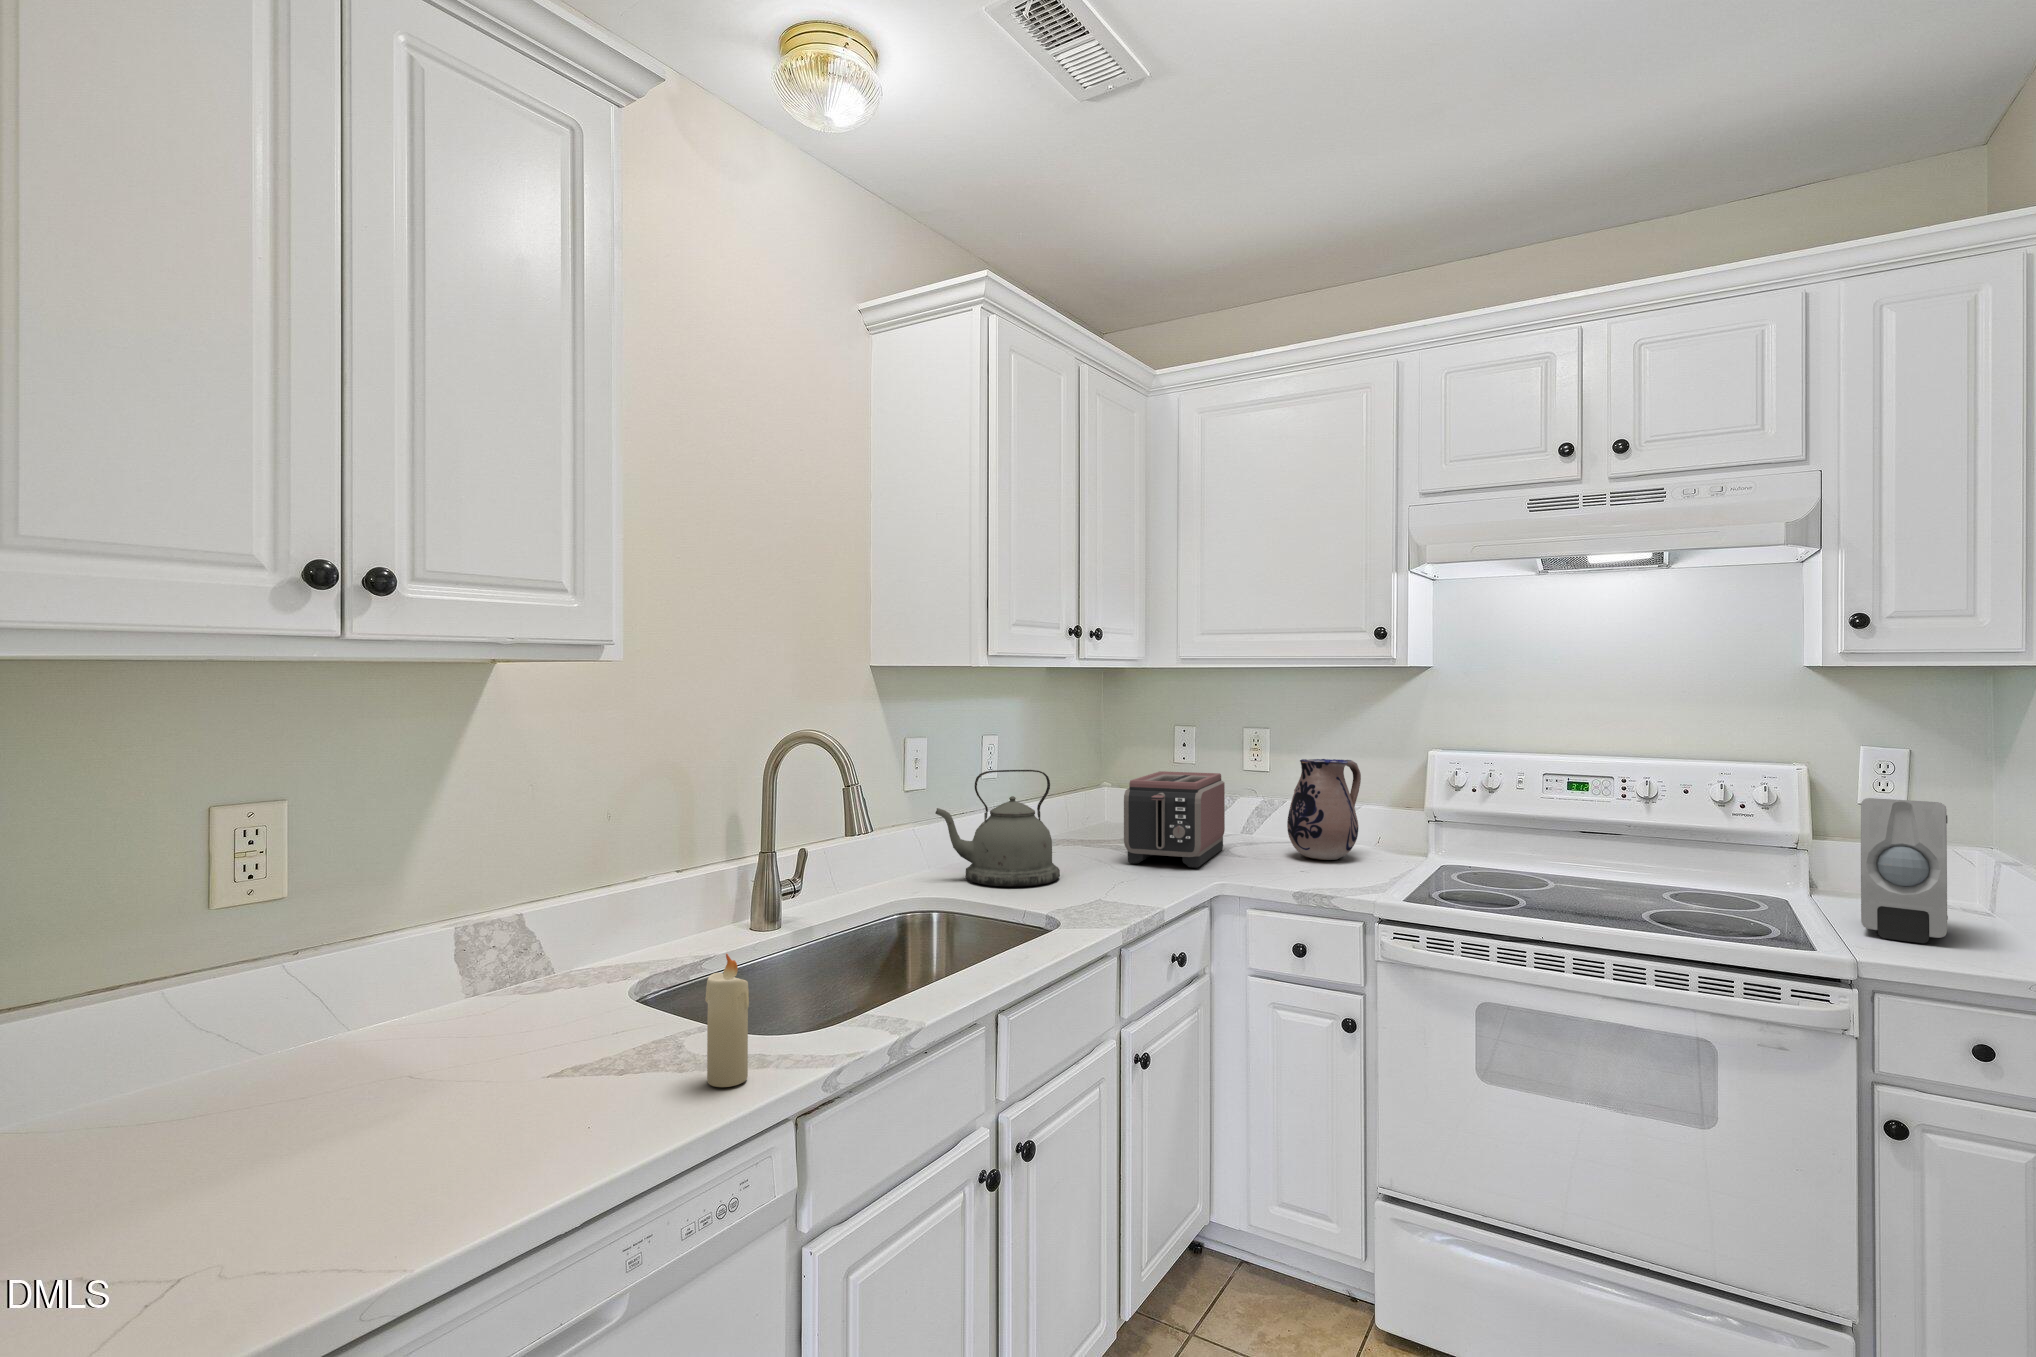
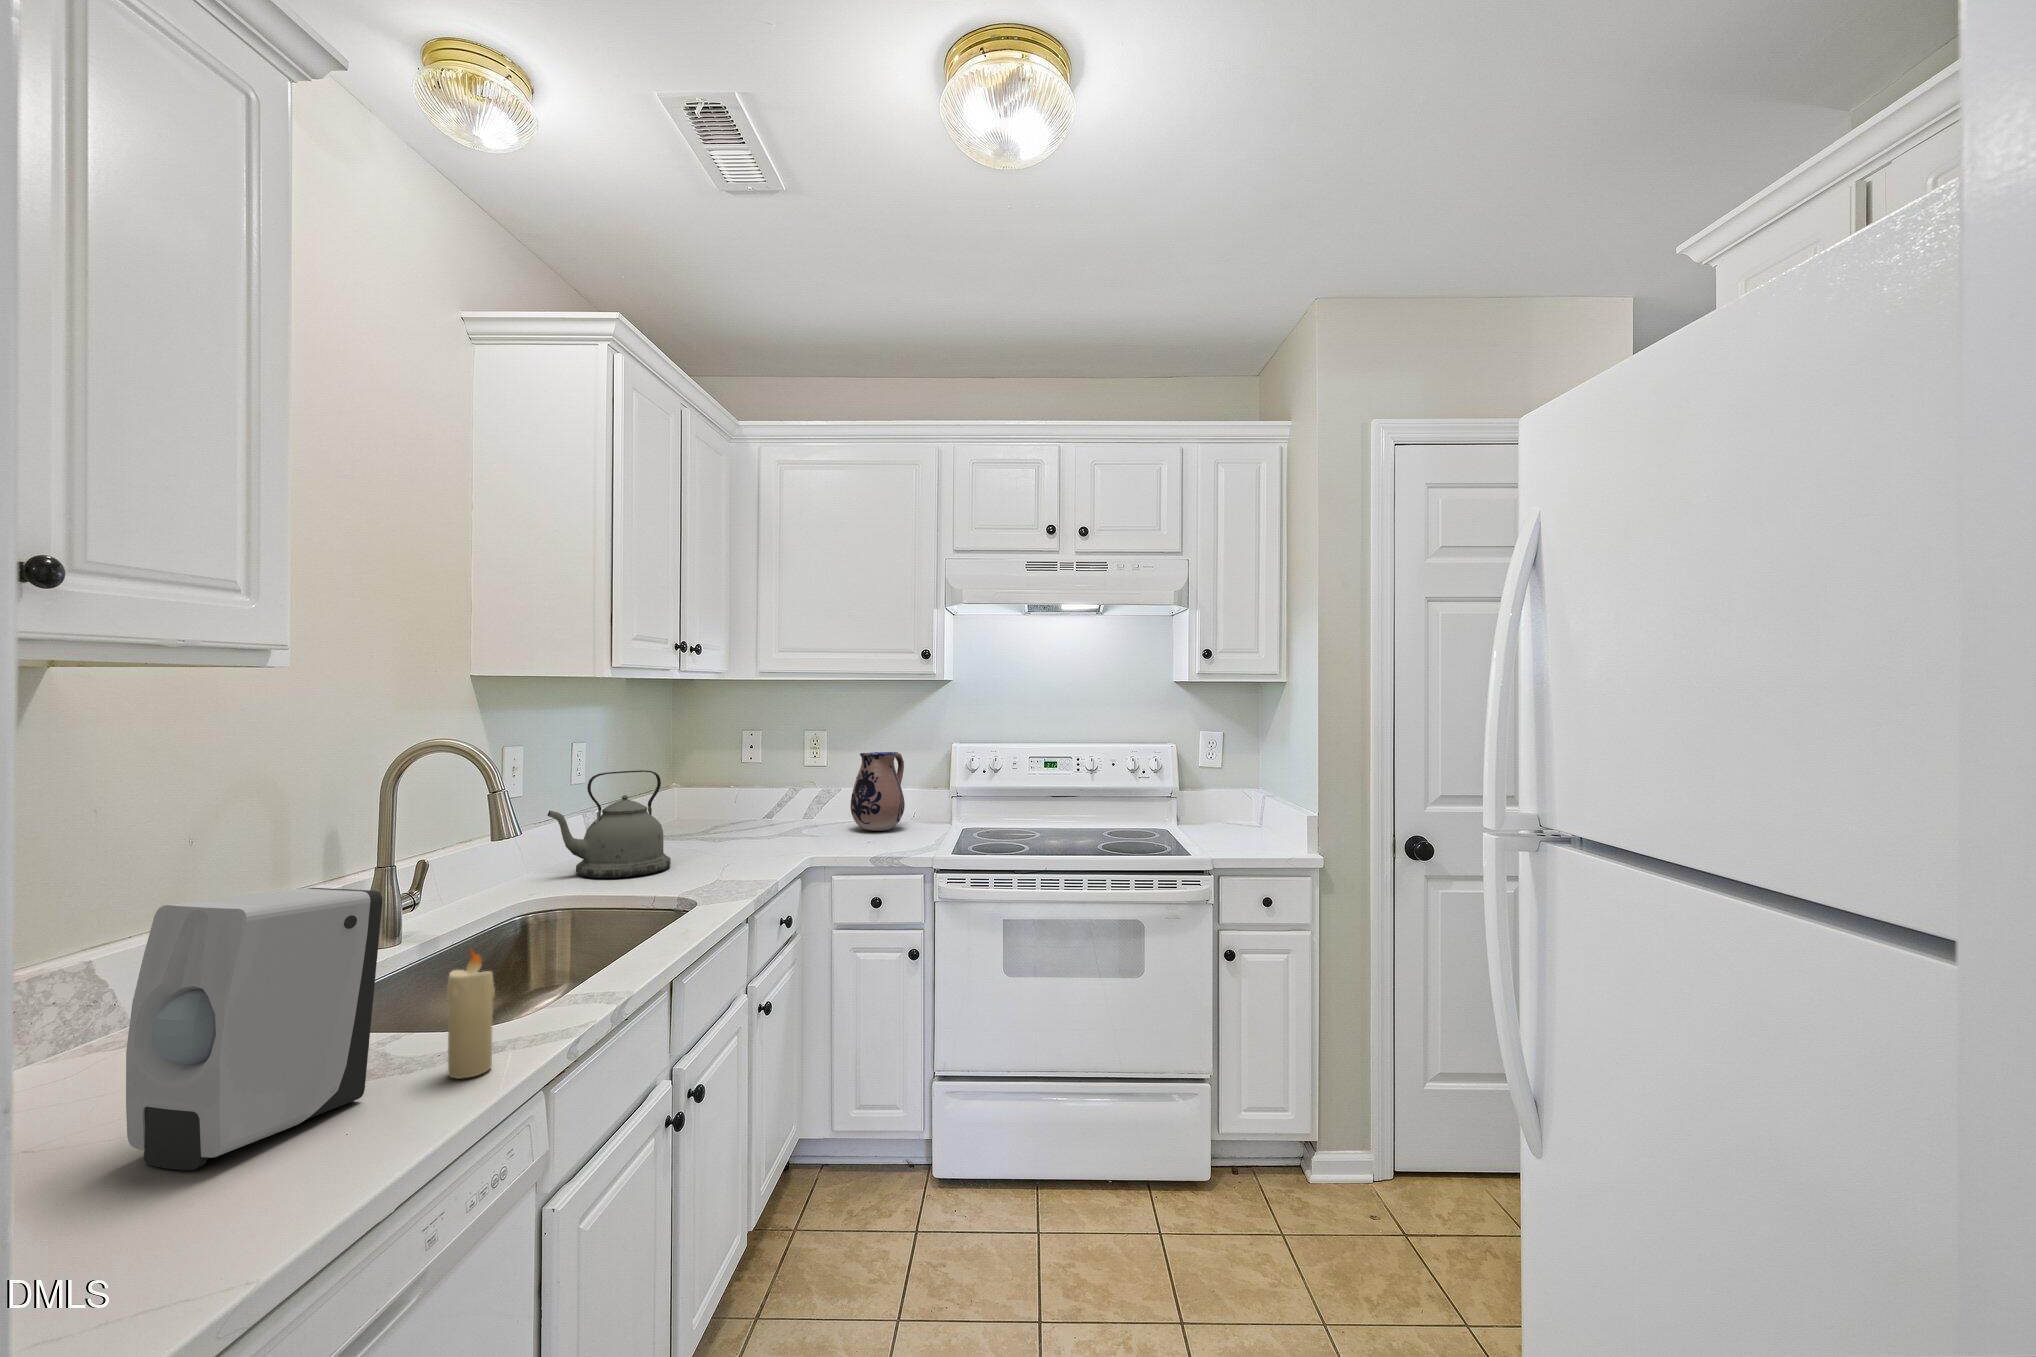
toaster: present [1124,771,1225,868] -> none [721,767,799,847]
soap dispenser: present [1861,798,1948,943] -> present [126,888,382,1170]

